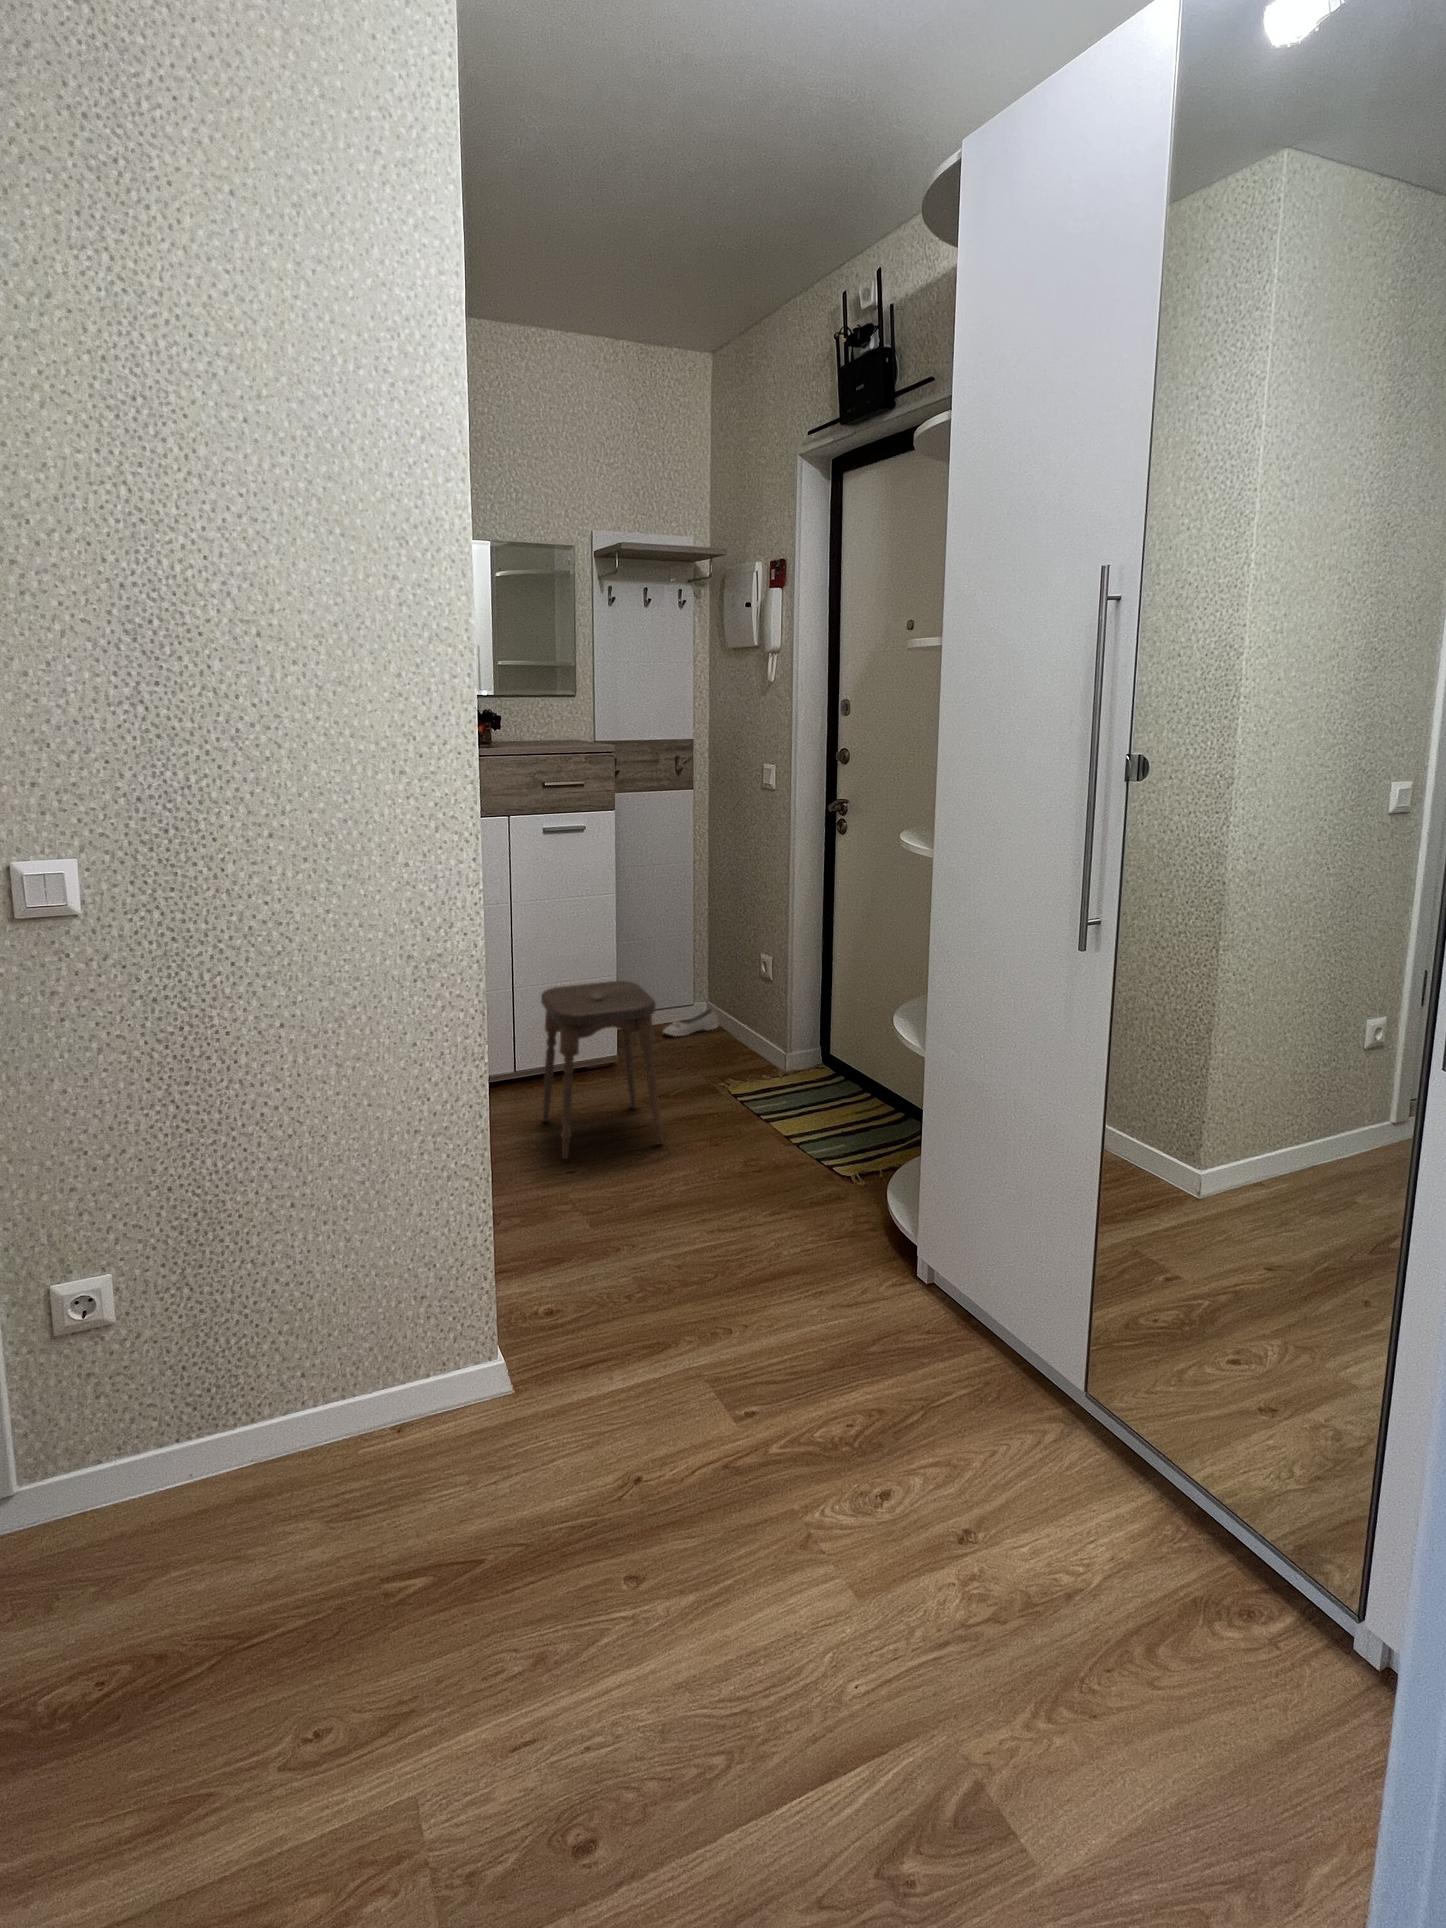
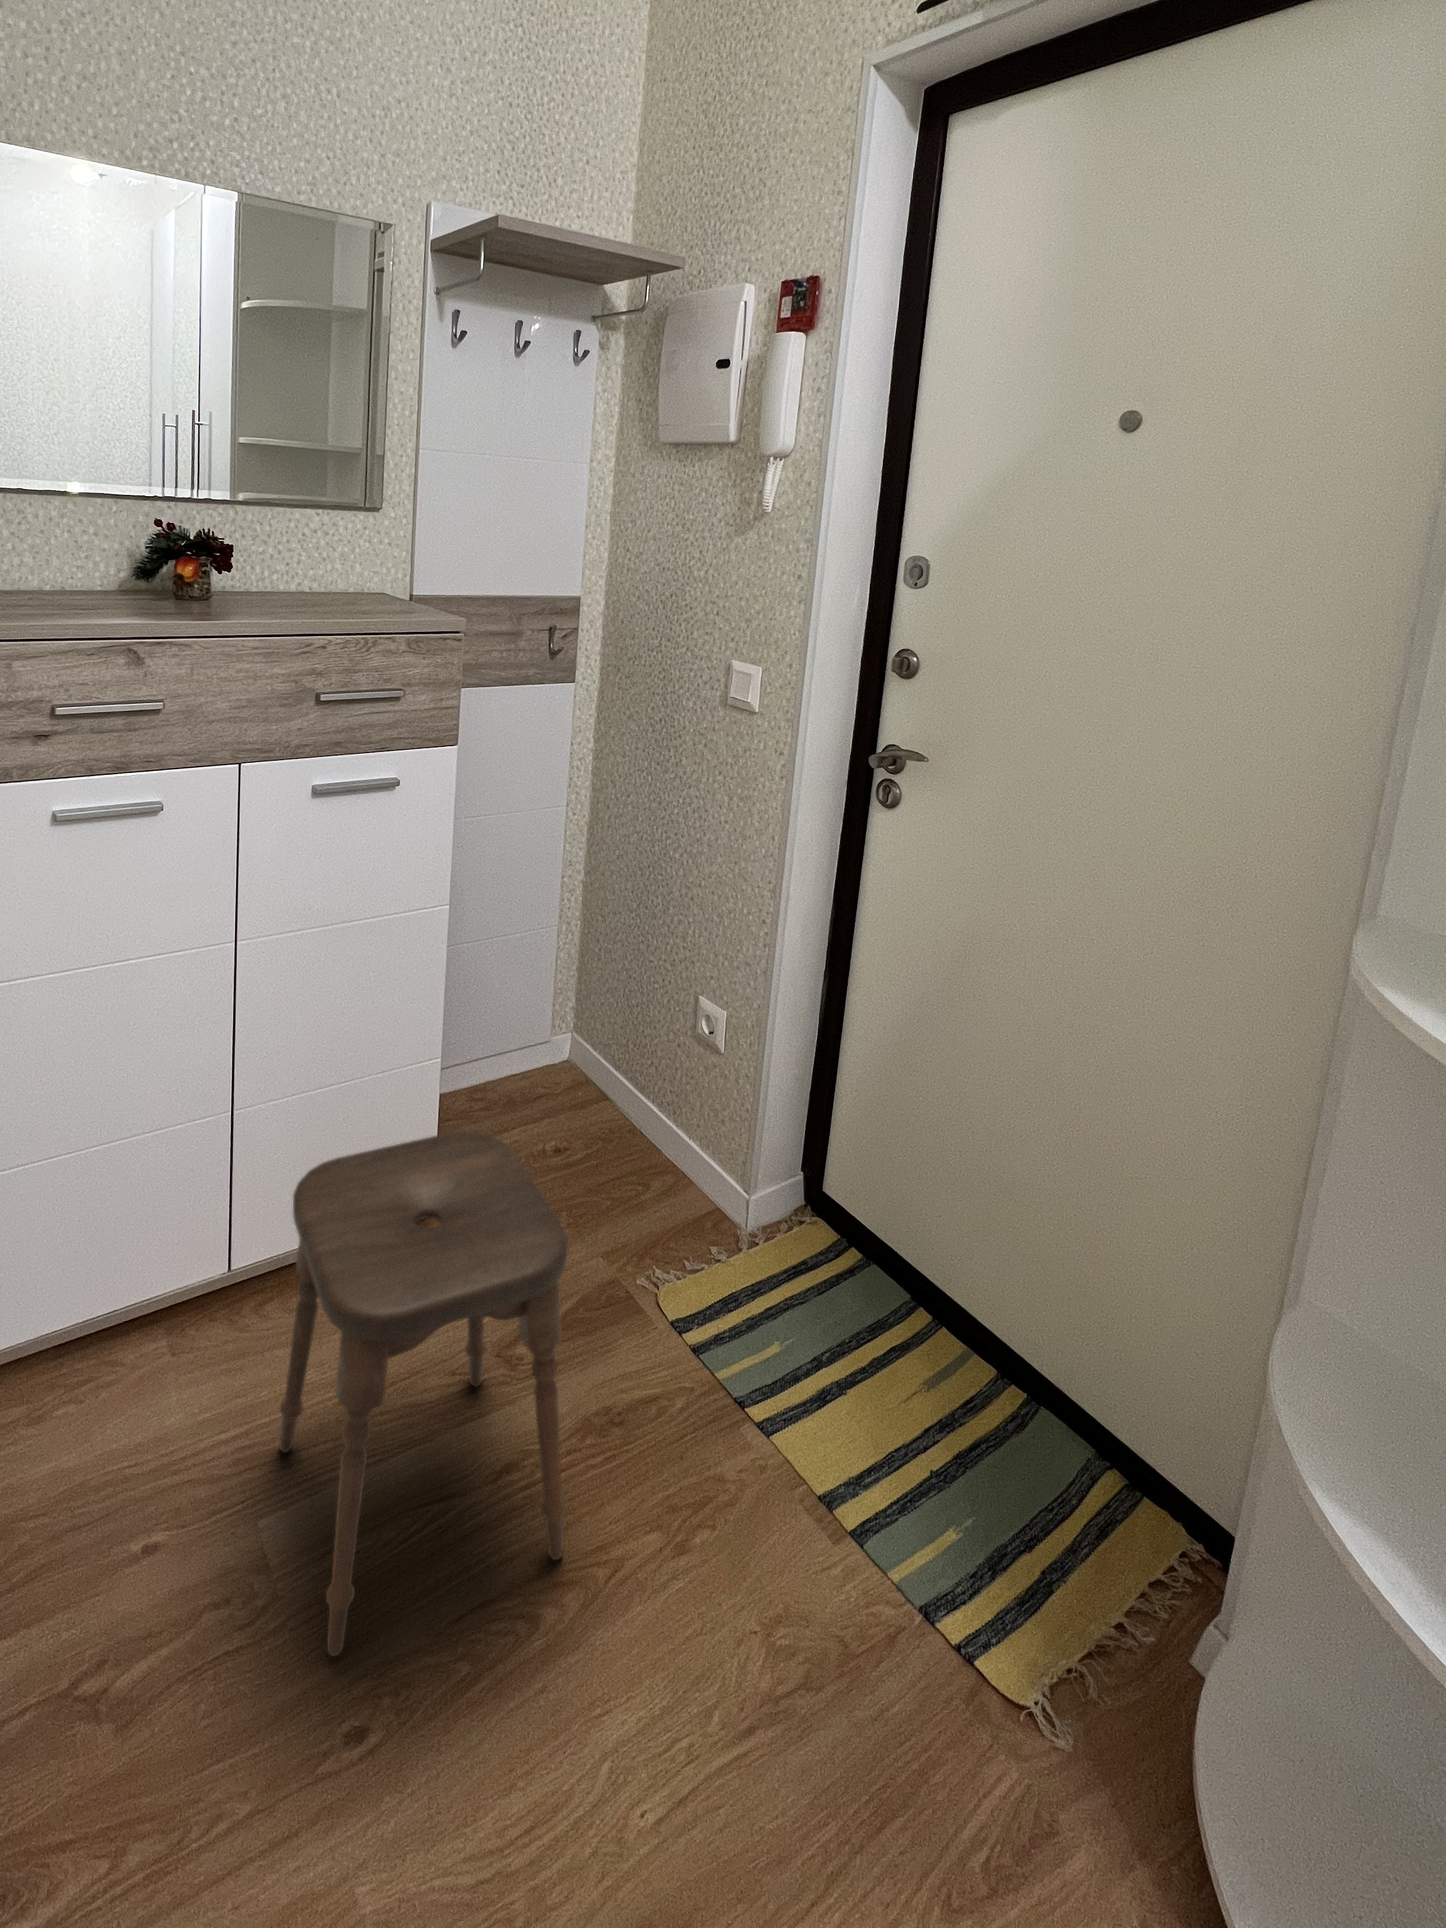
shoe: present [664,1008,719,1036] -> none [501,1062,595,1123]

